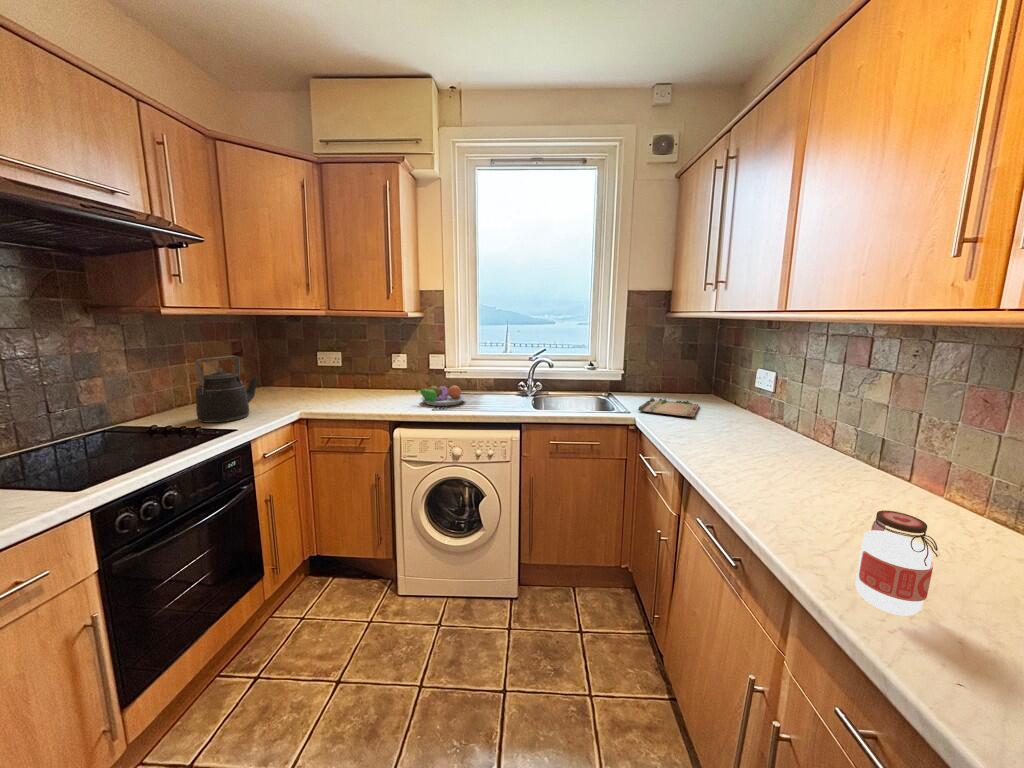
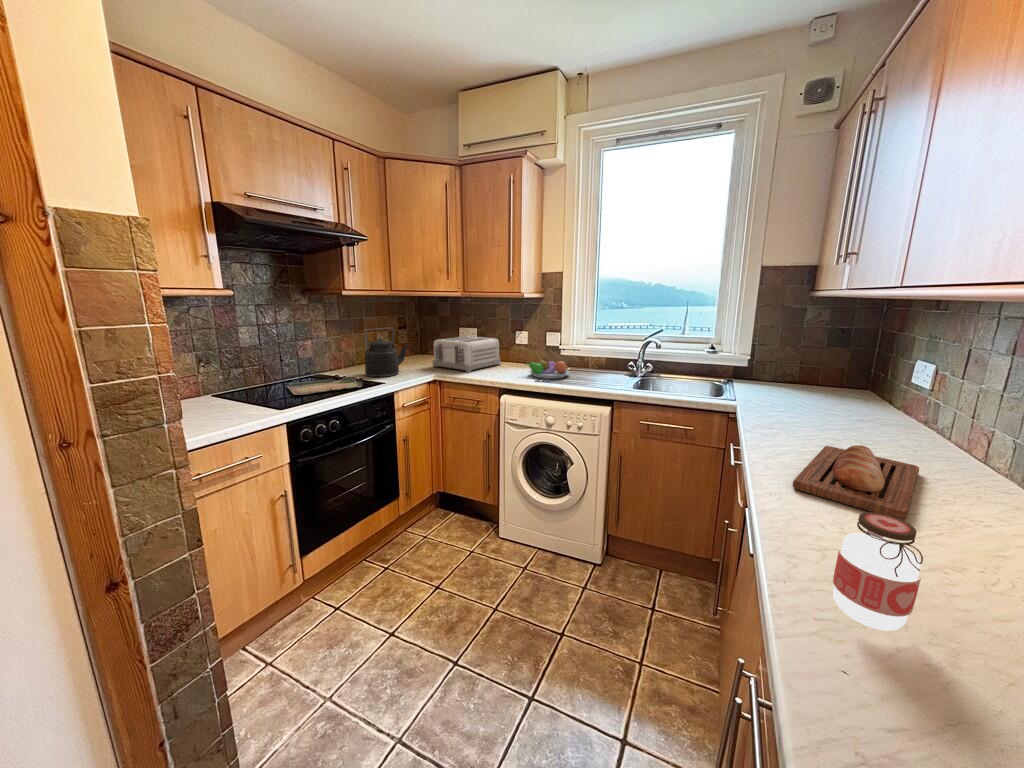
toaster: none [292,362,379,405] -> present [433,336,501,372]
tray: present [638,397,699,417] -> present [287,377,362,395]
bread loaf: none [732,445,833,507] -> present [793,445,919,521]

